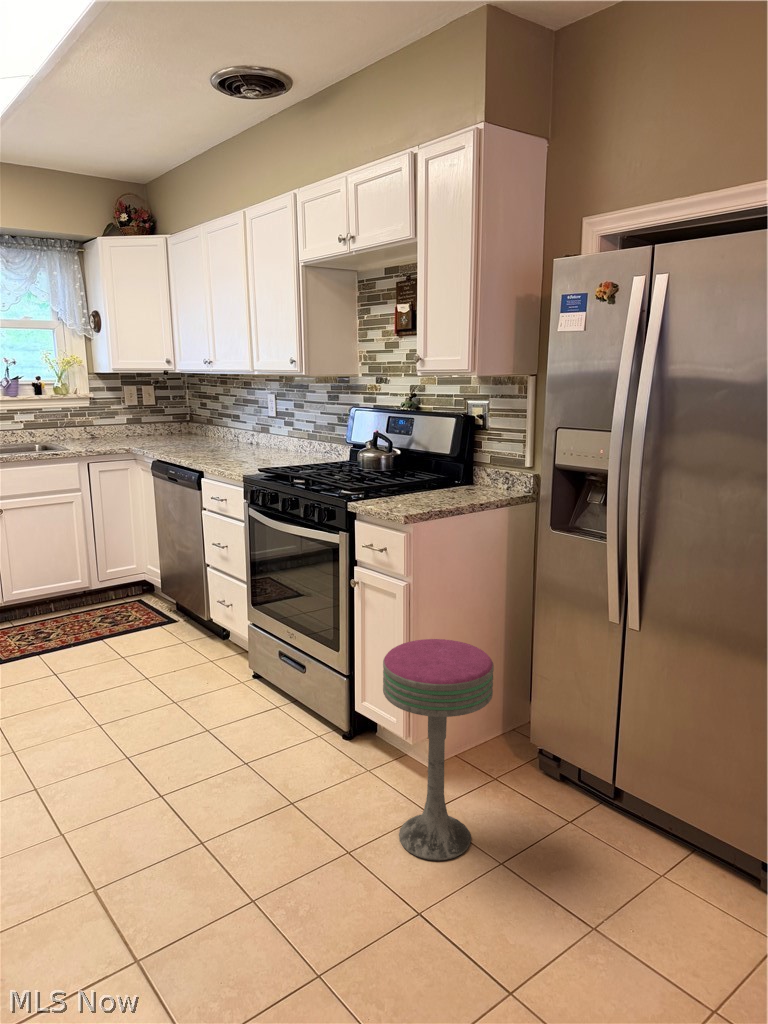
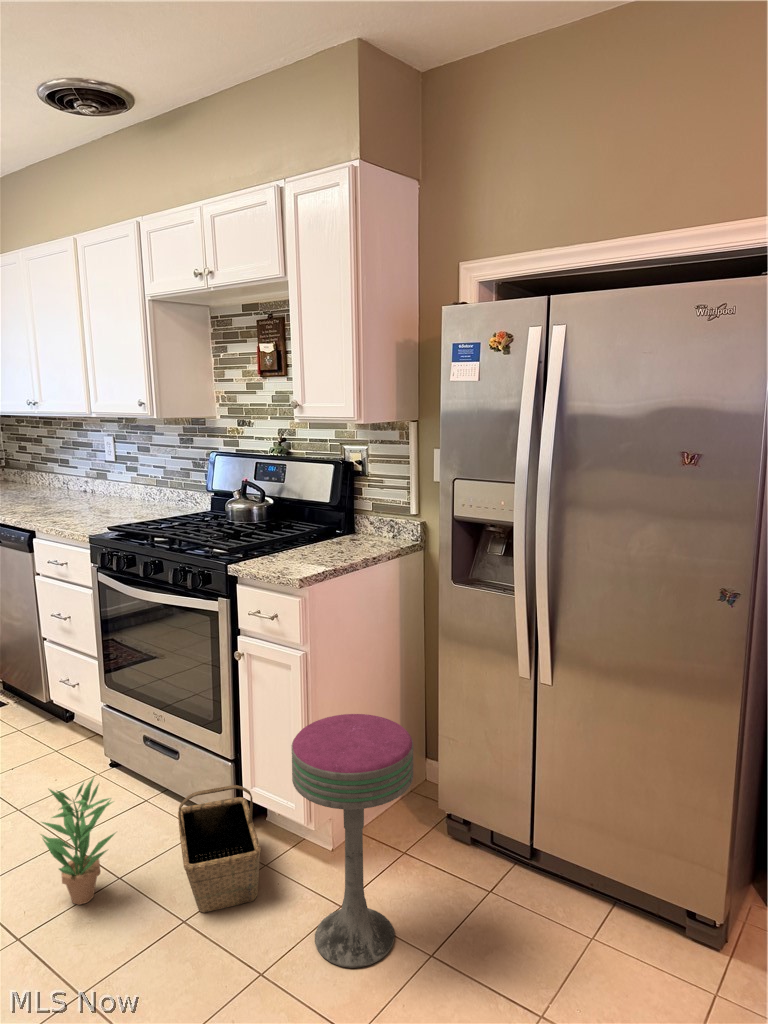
potted plant: none [184,670,245,777] -> present [42,777,115,905]
basket: none [294,695,361,798] -> present [178,785,261,912]

